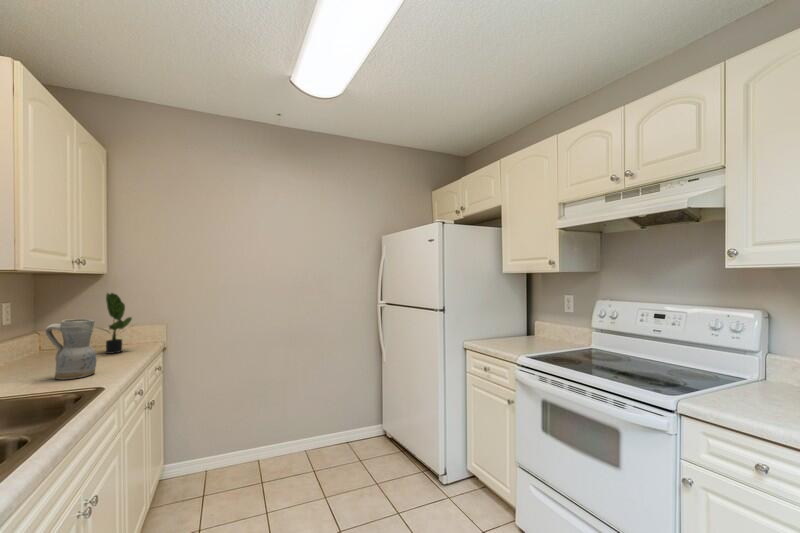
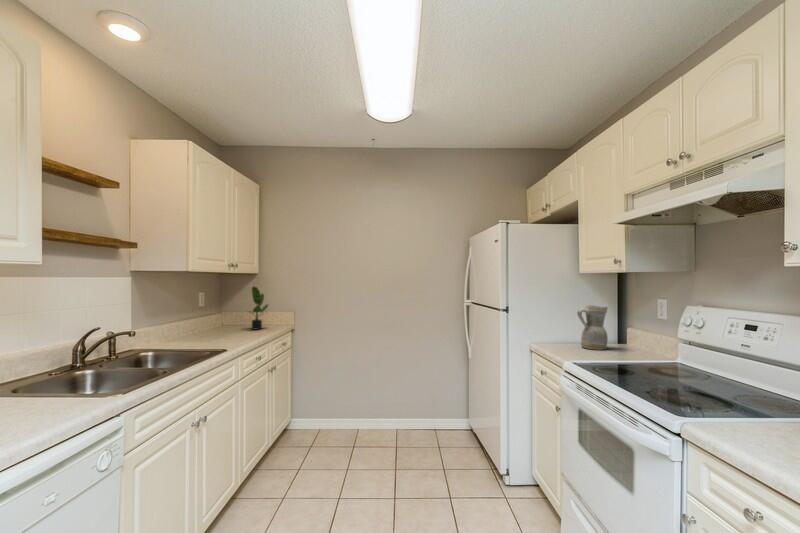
ceramic pitcher: present [45,319,96,379] -> present [577,305,608,350]

